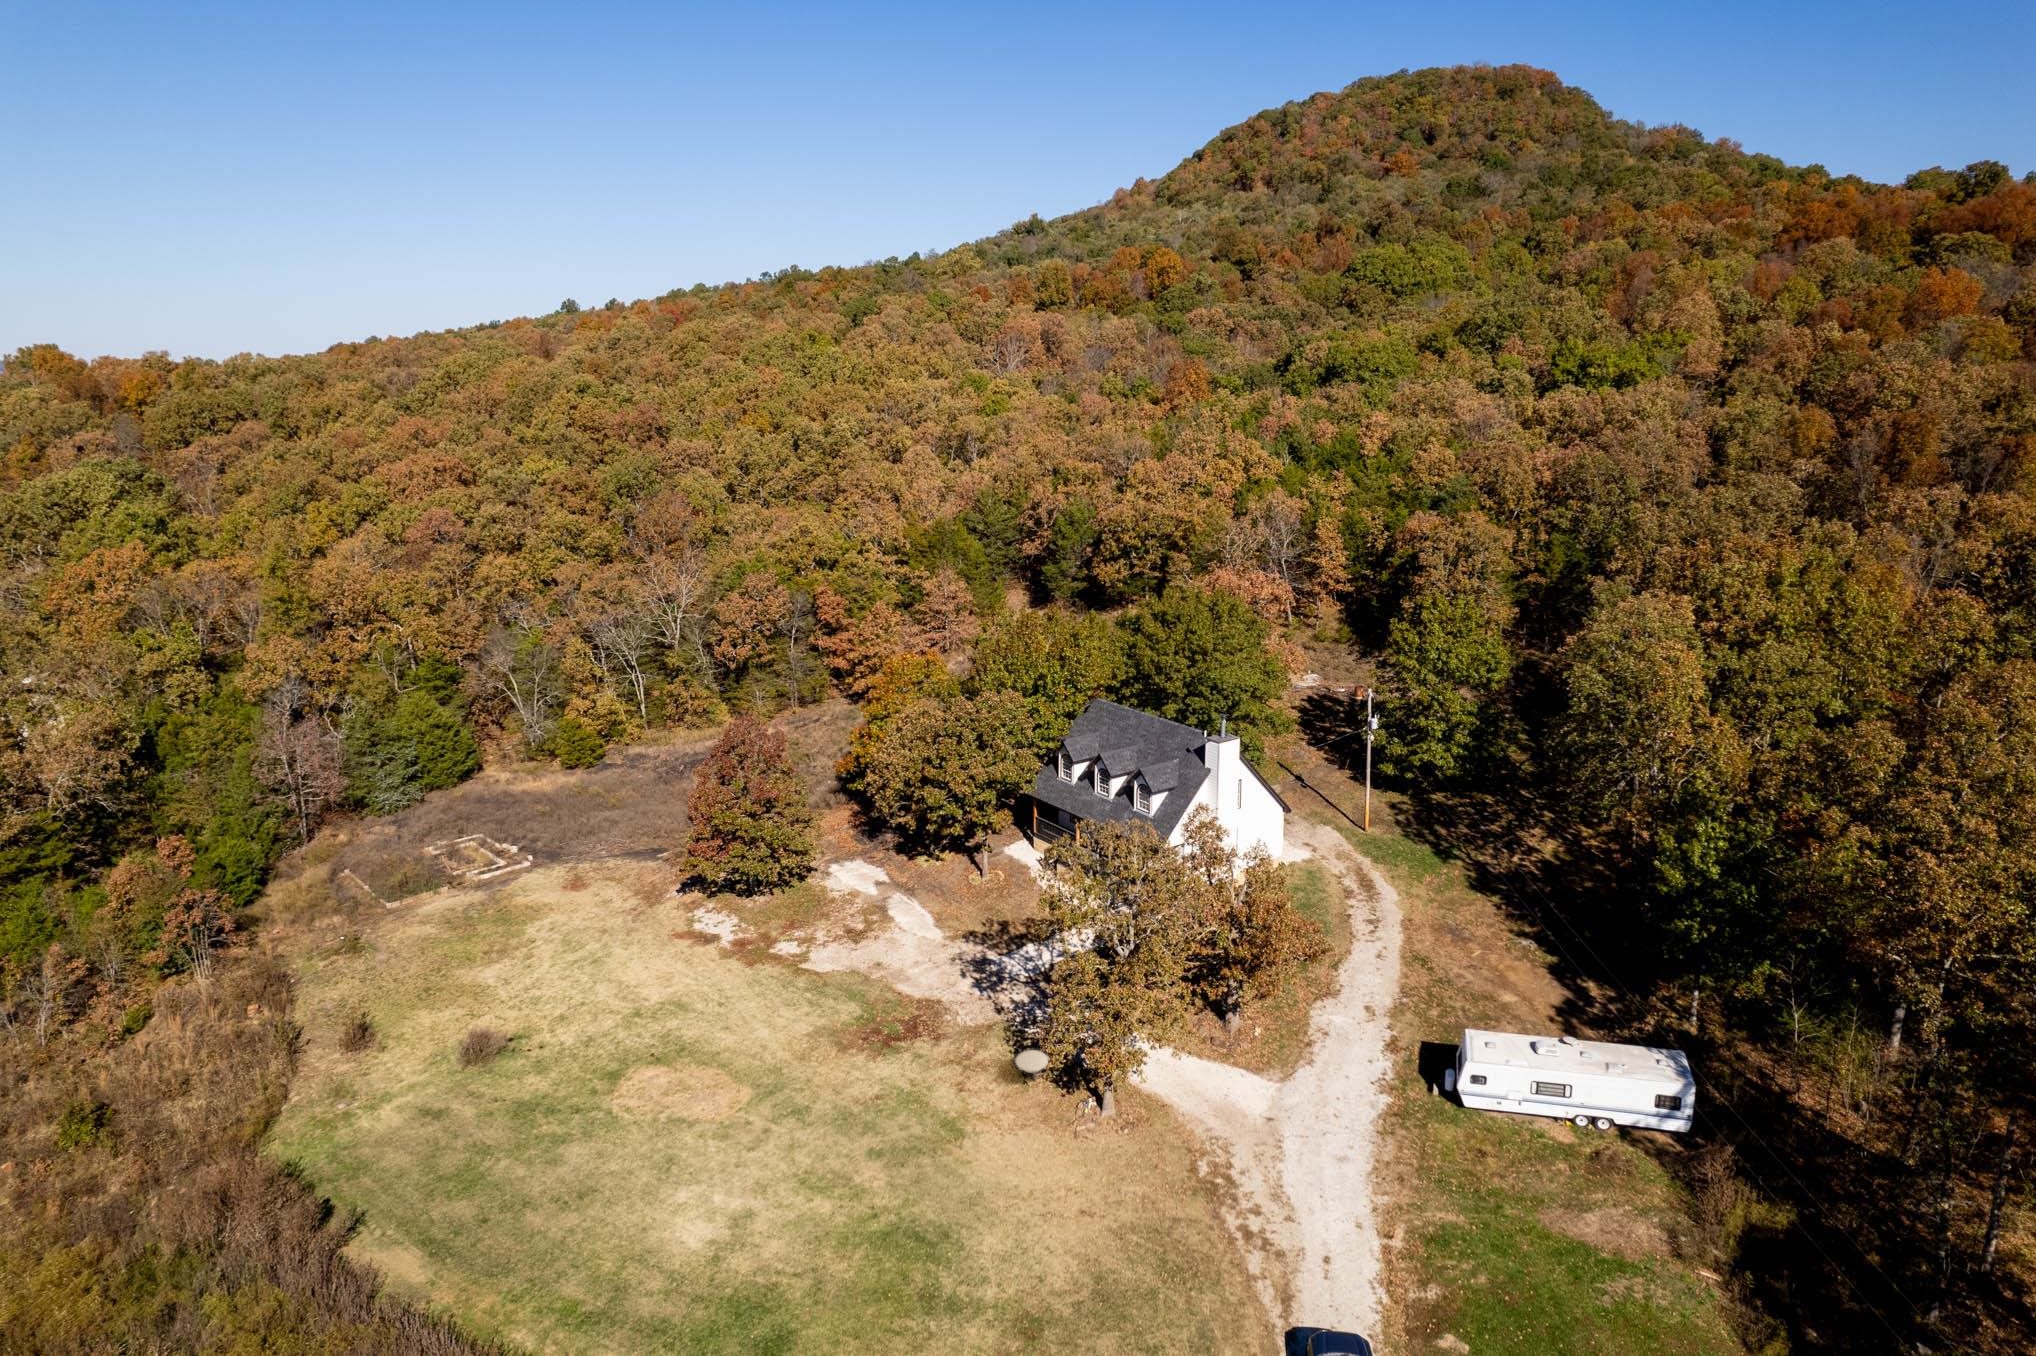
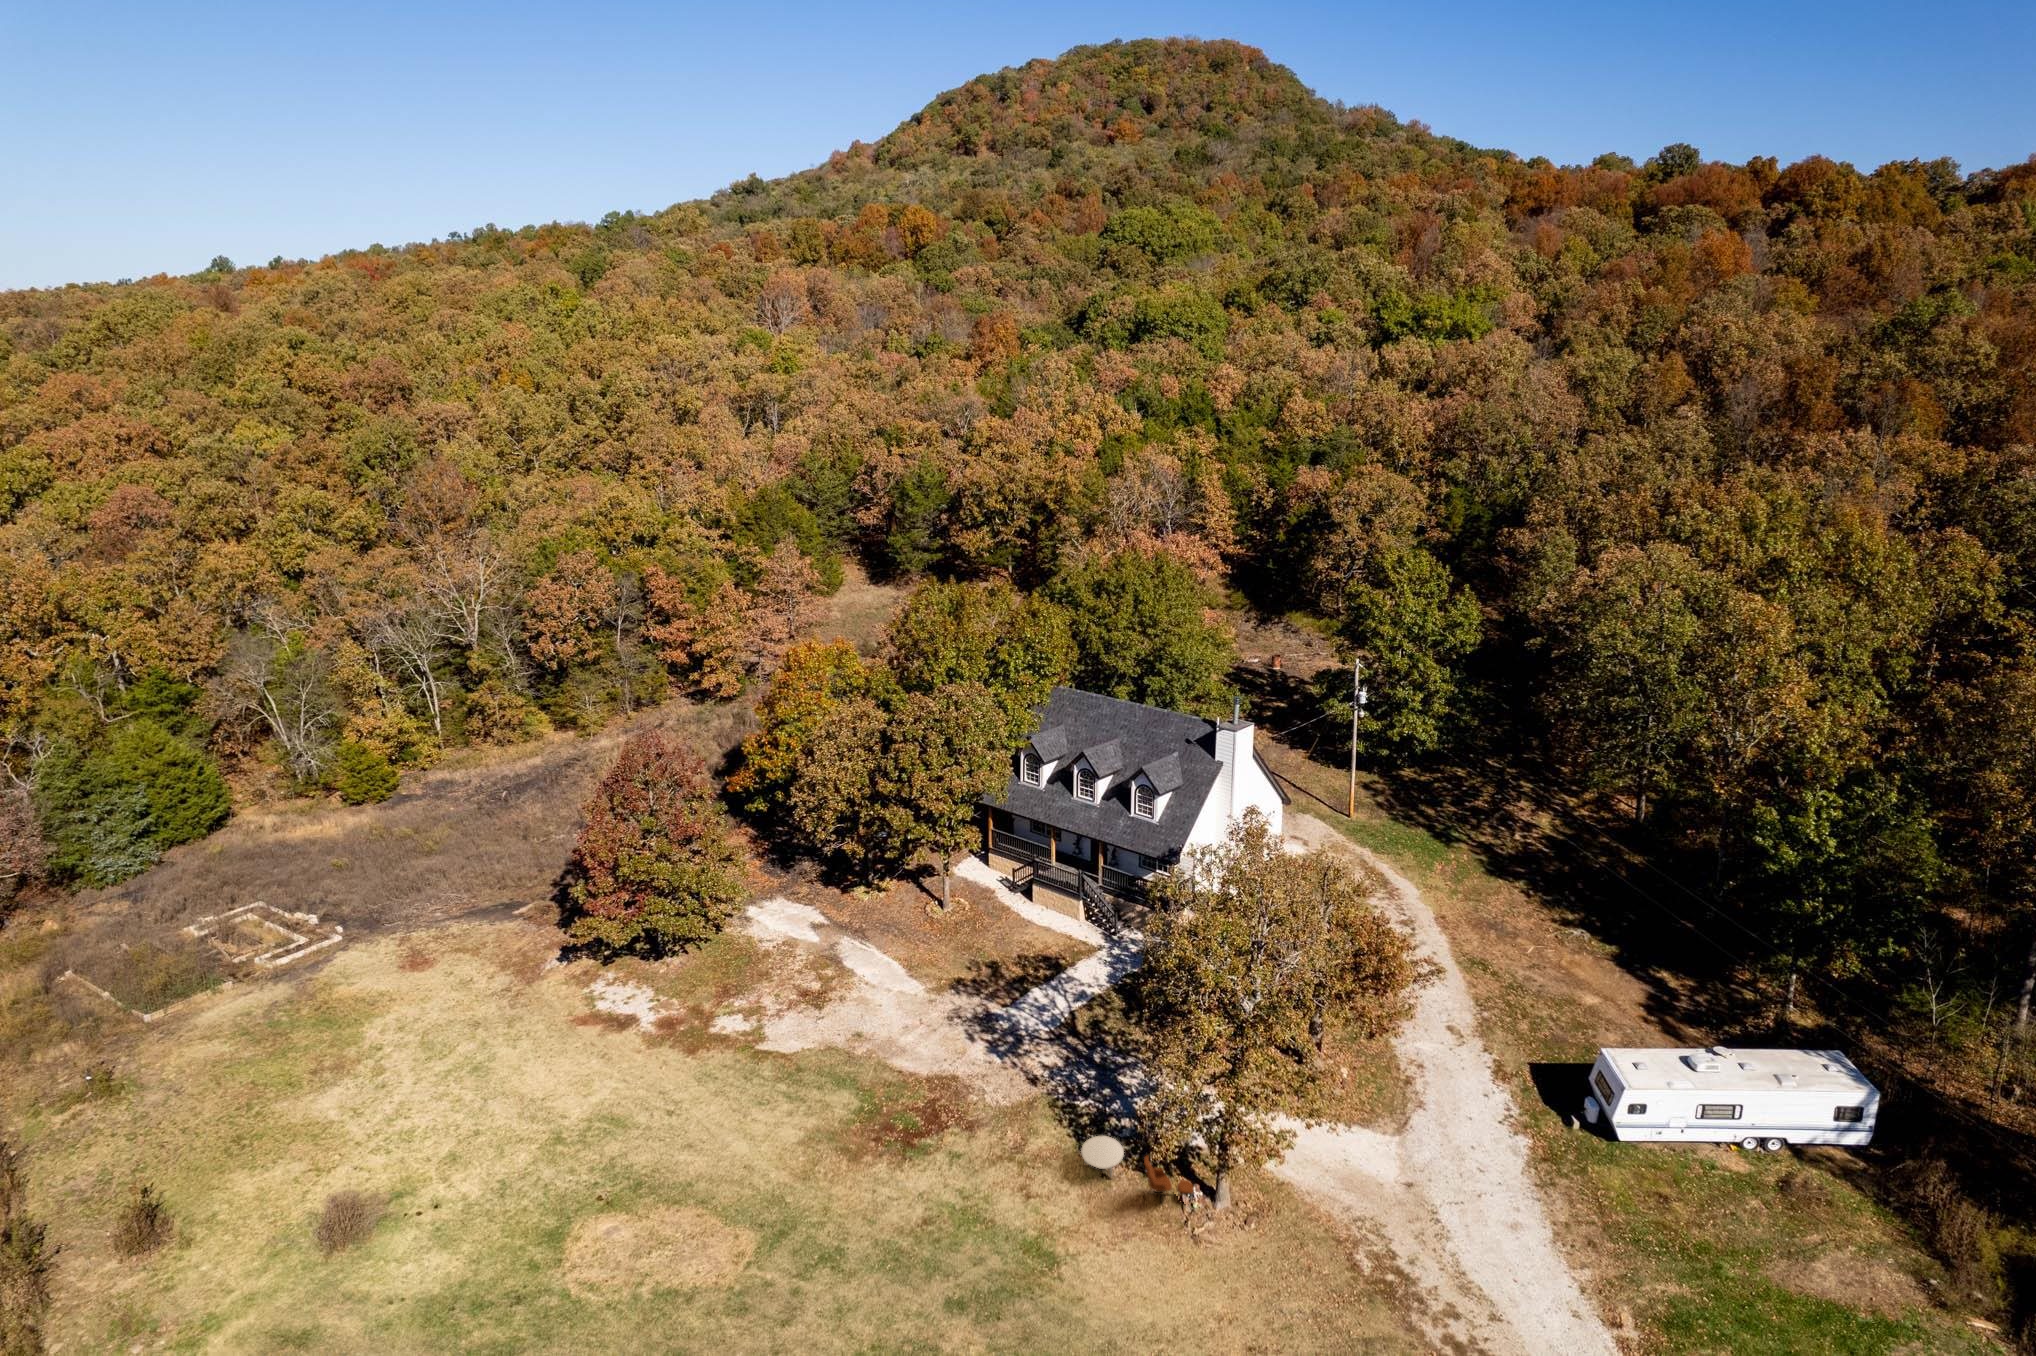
lounge chair: none [1055,1063,1094,1103] -> present [1144,1156,1194,1196]

